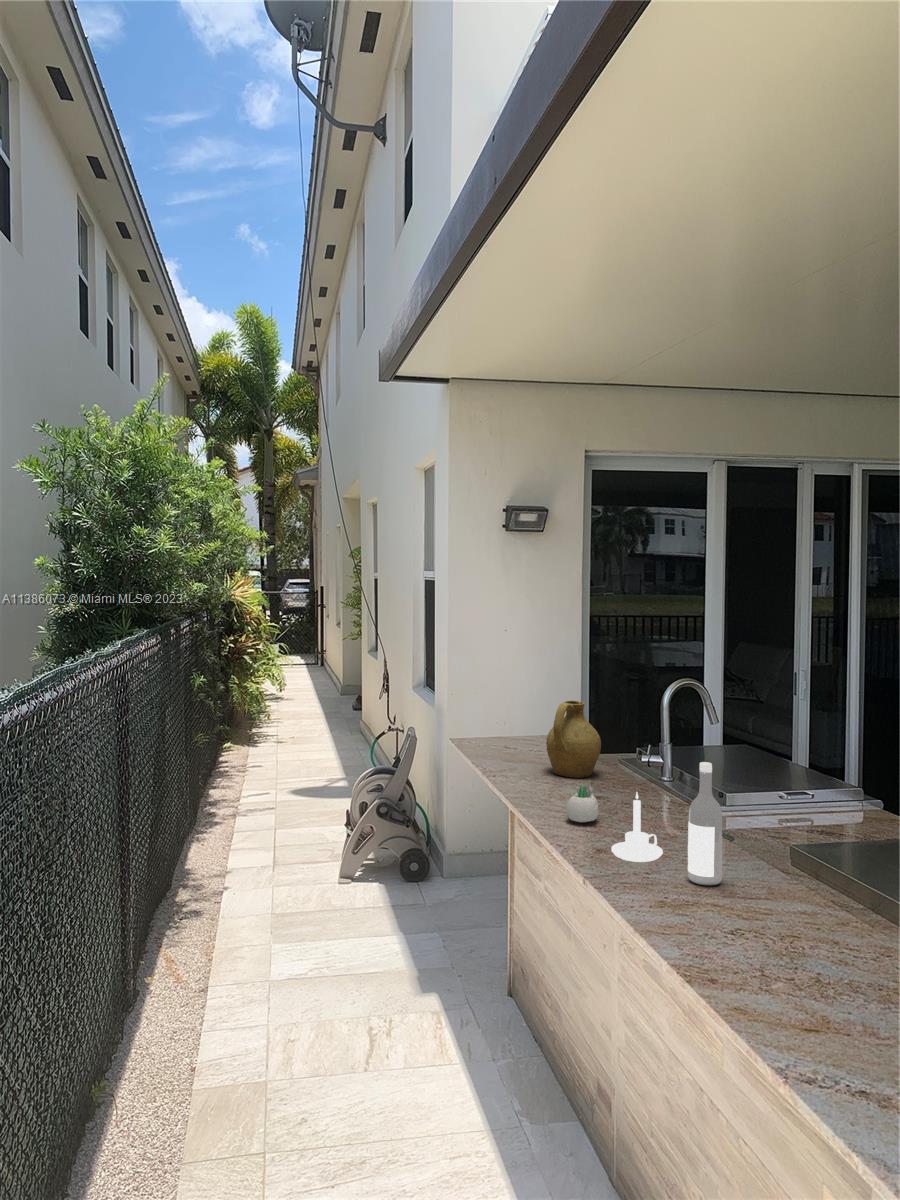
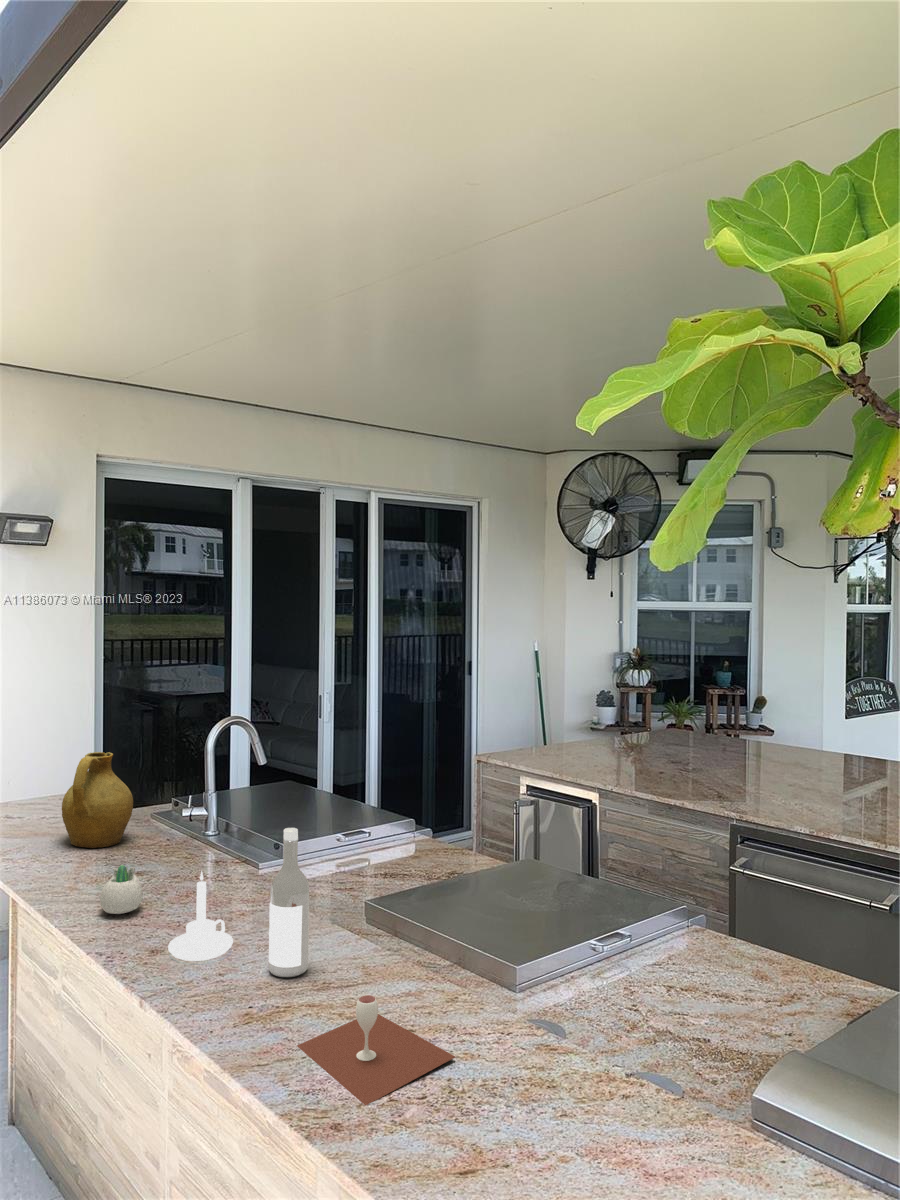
wine glass: none [679,896,832,975] -> present [297,995,455,1105]

